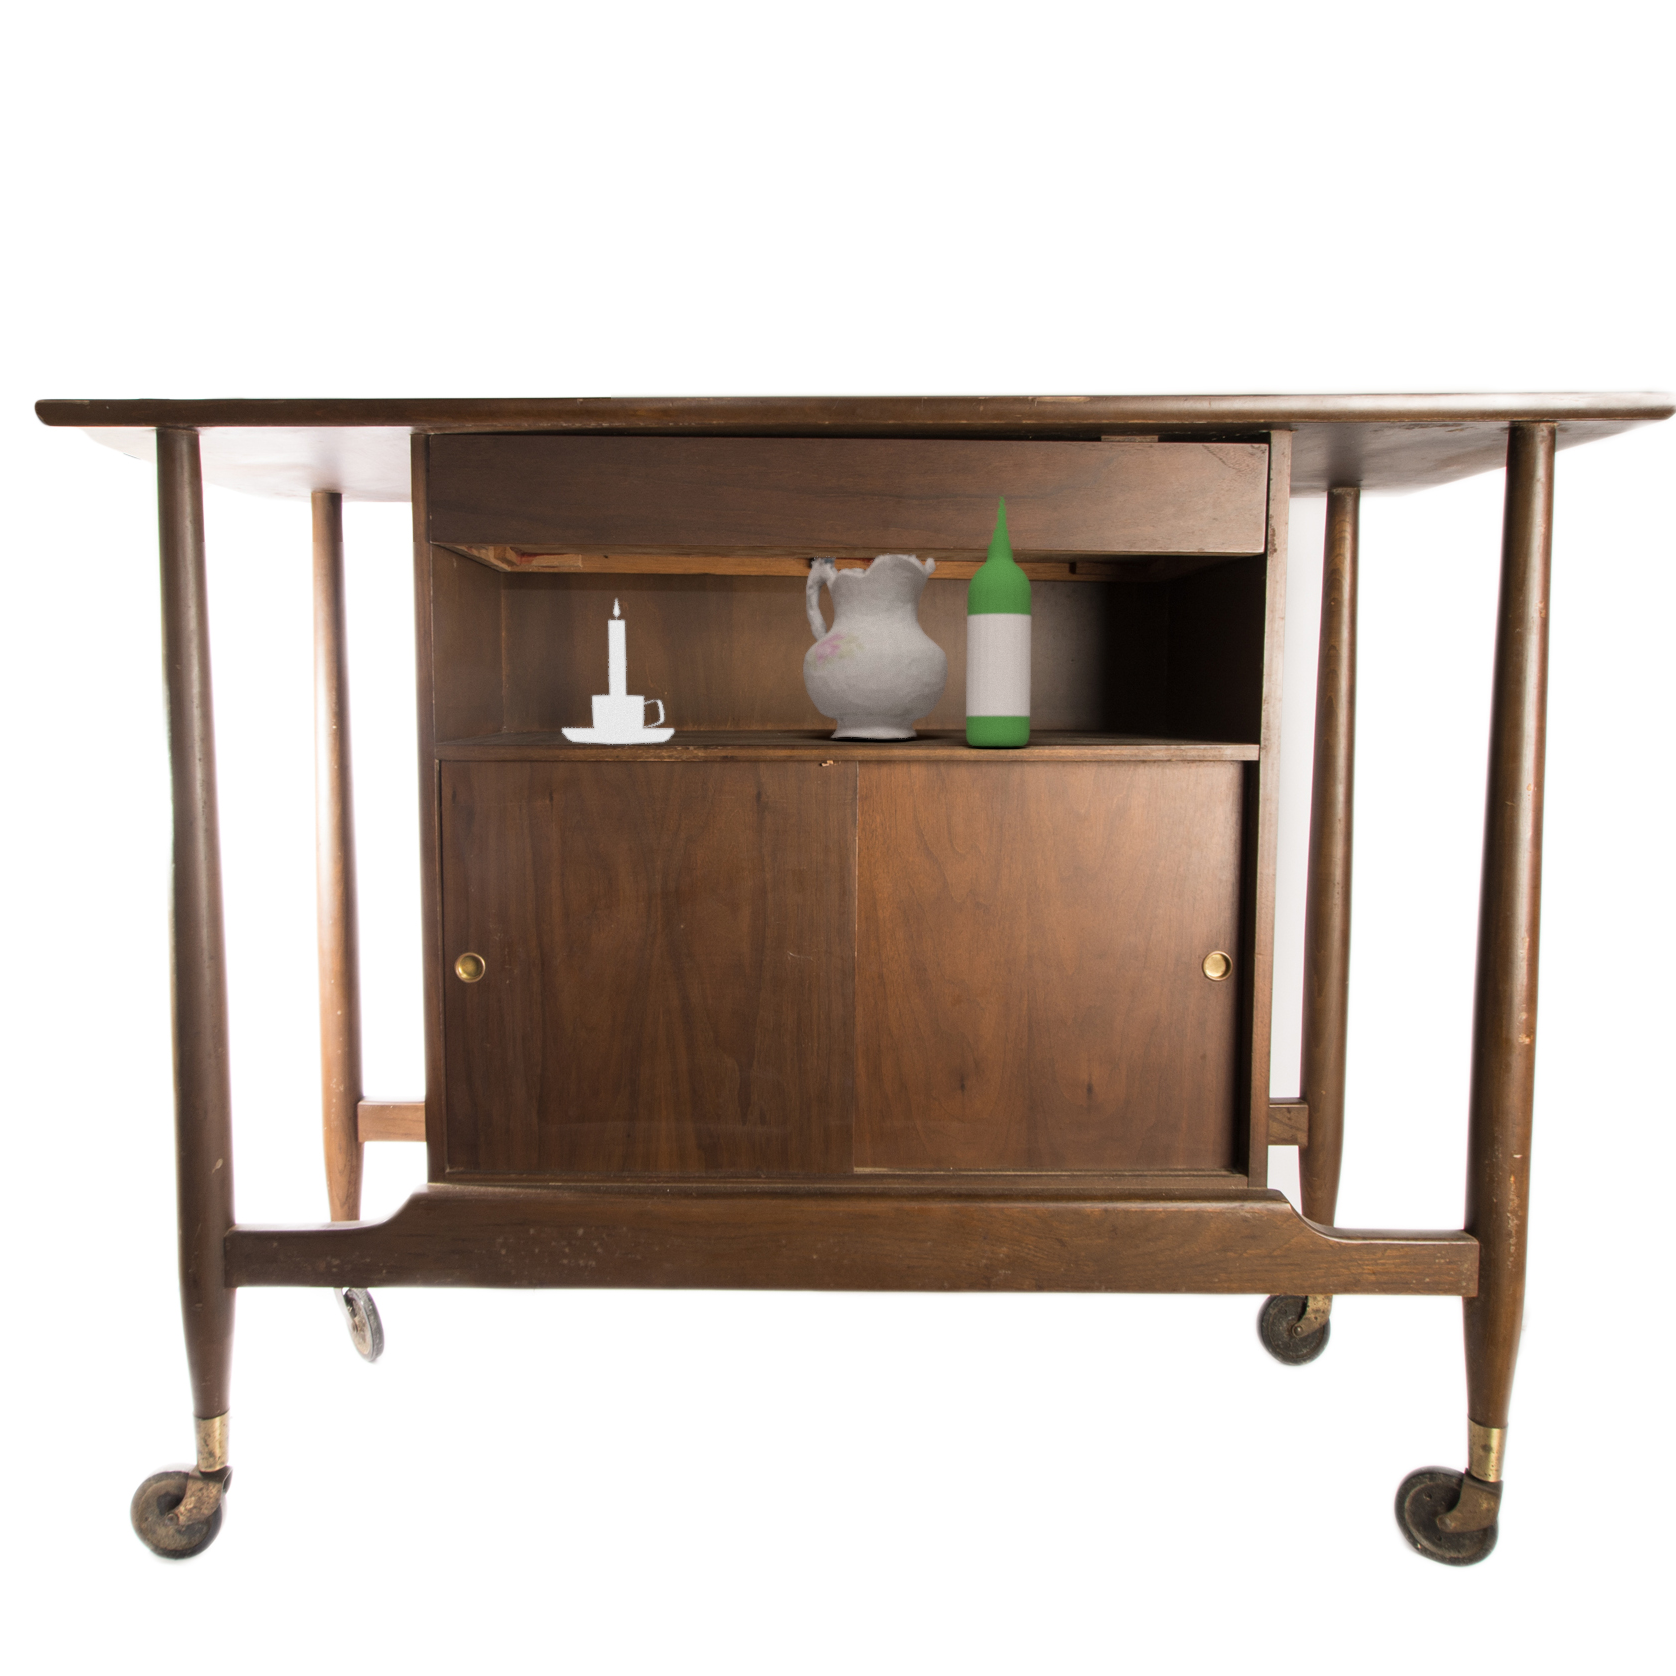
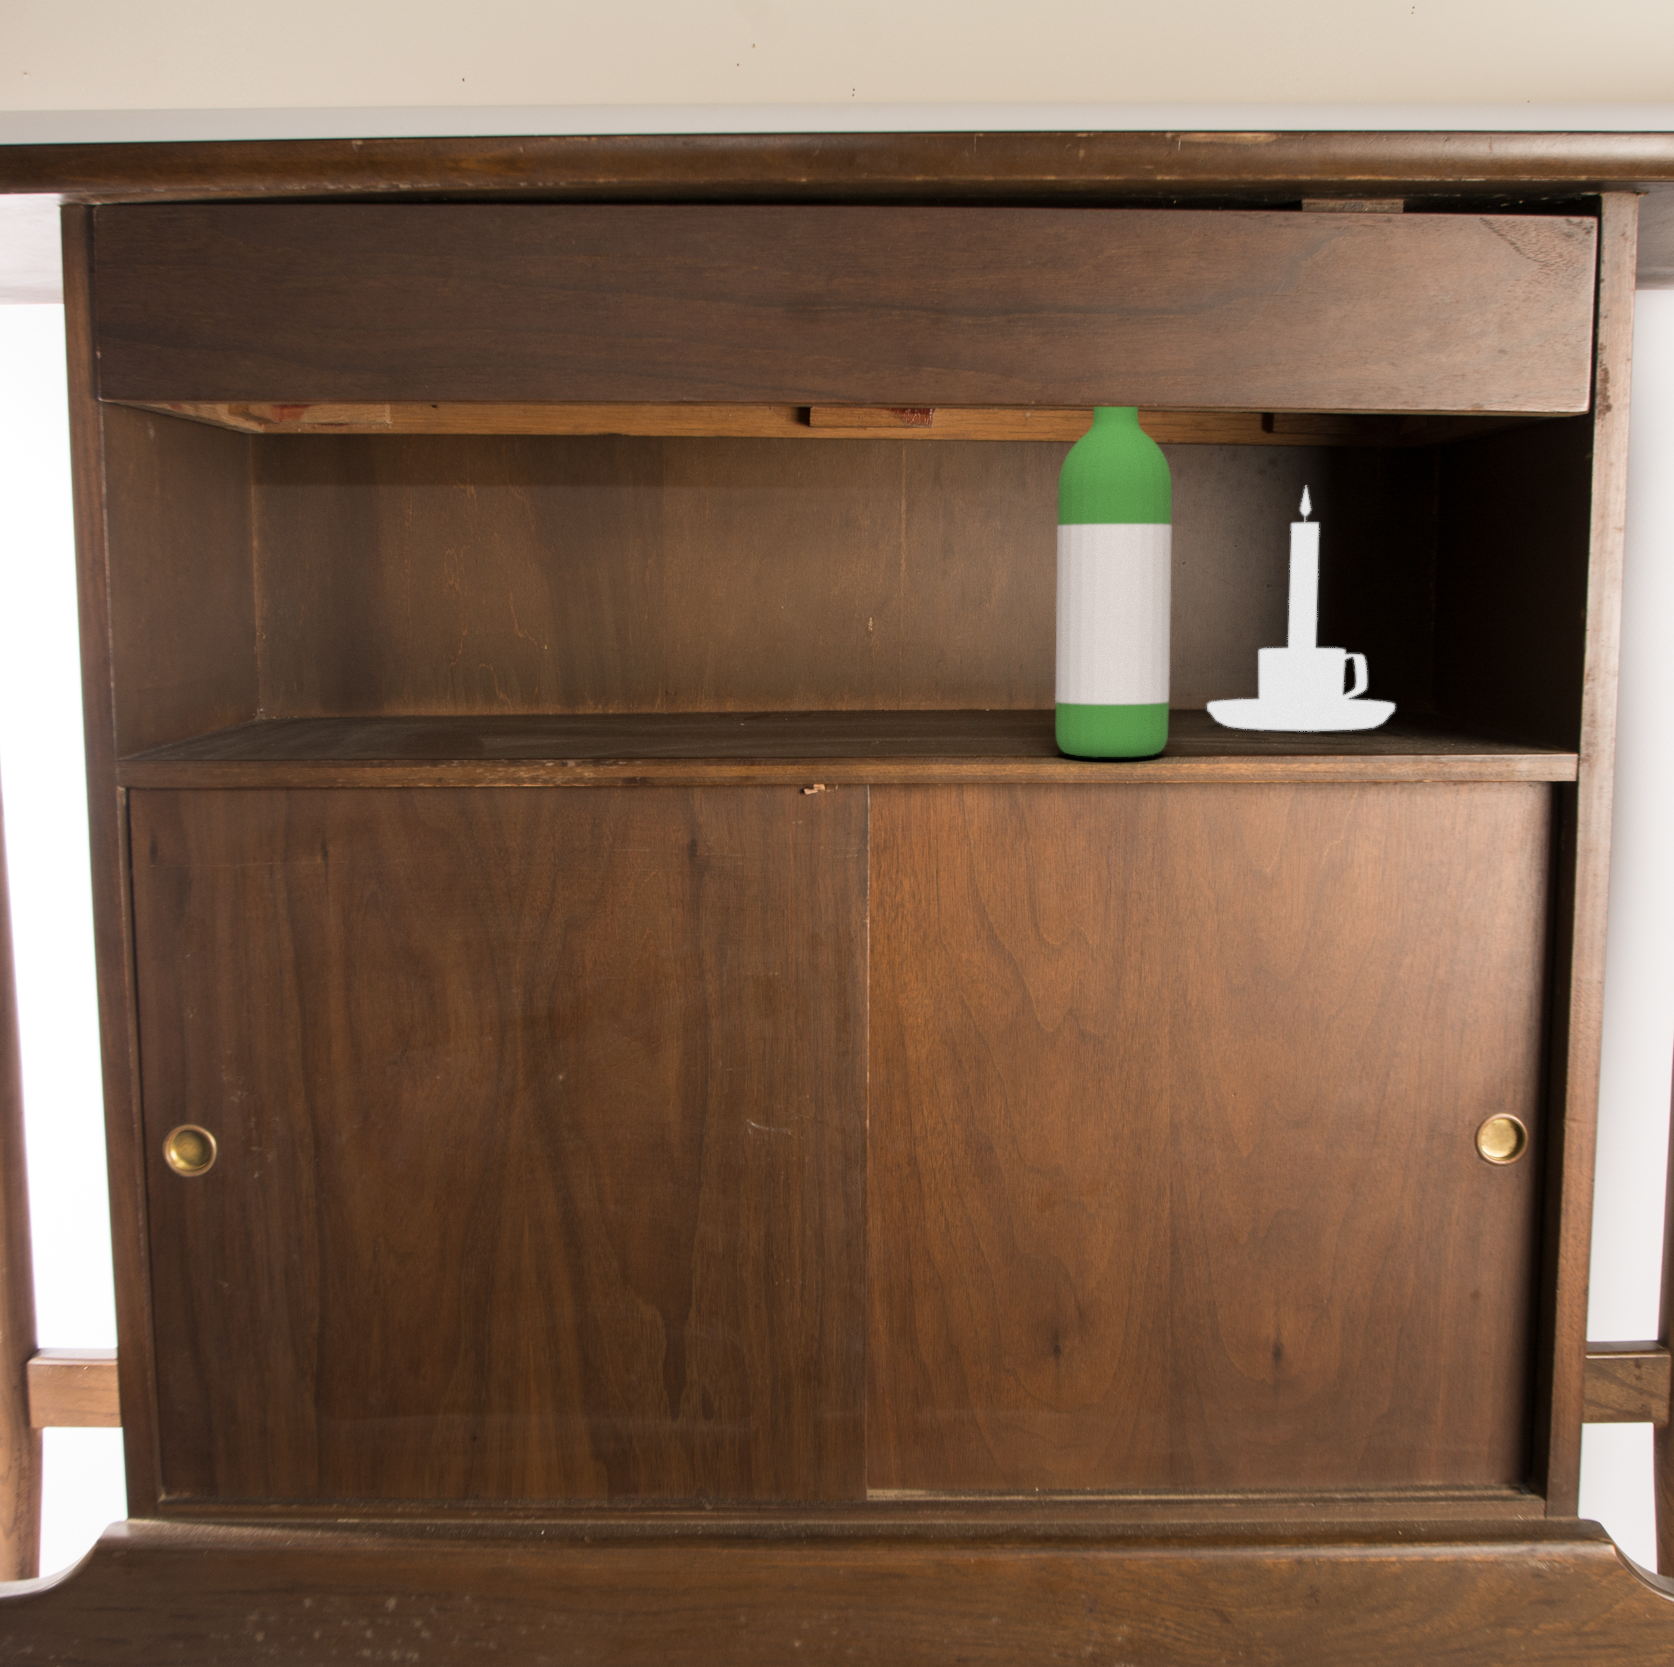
ceramic pitcher: present [803,553,948,739] -> none [769,398,1022,731]
candle holder: present [562,601,674,744] -> present [1207,488,1395,731]

